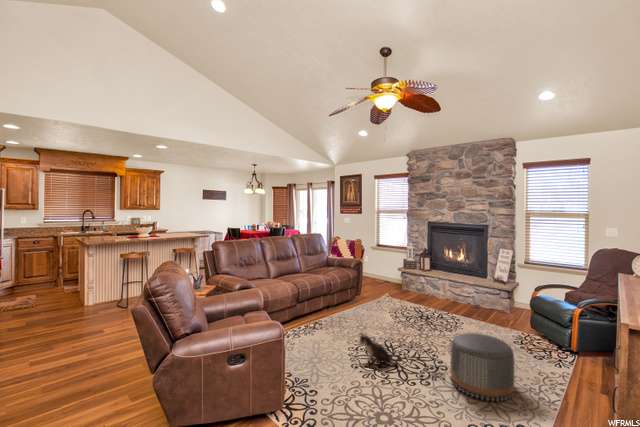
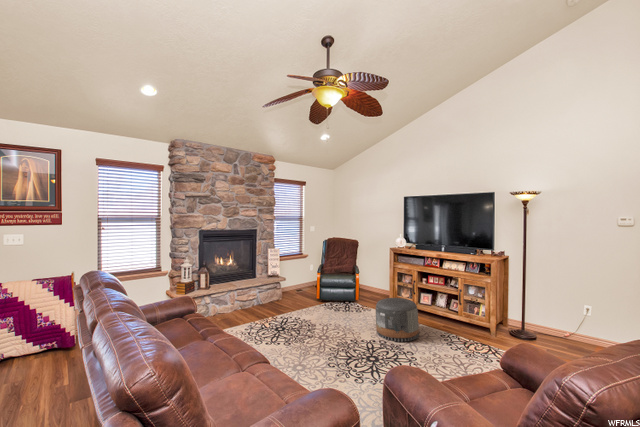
plush toy: present [359,333,398,366] -> none [349,345,375,372]

